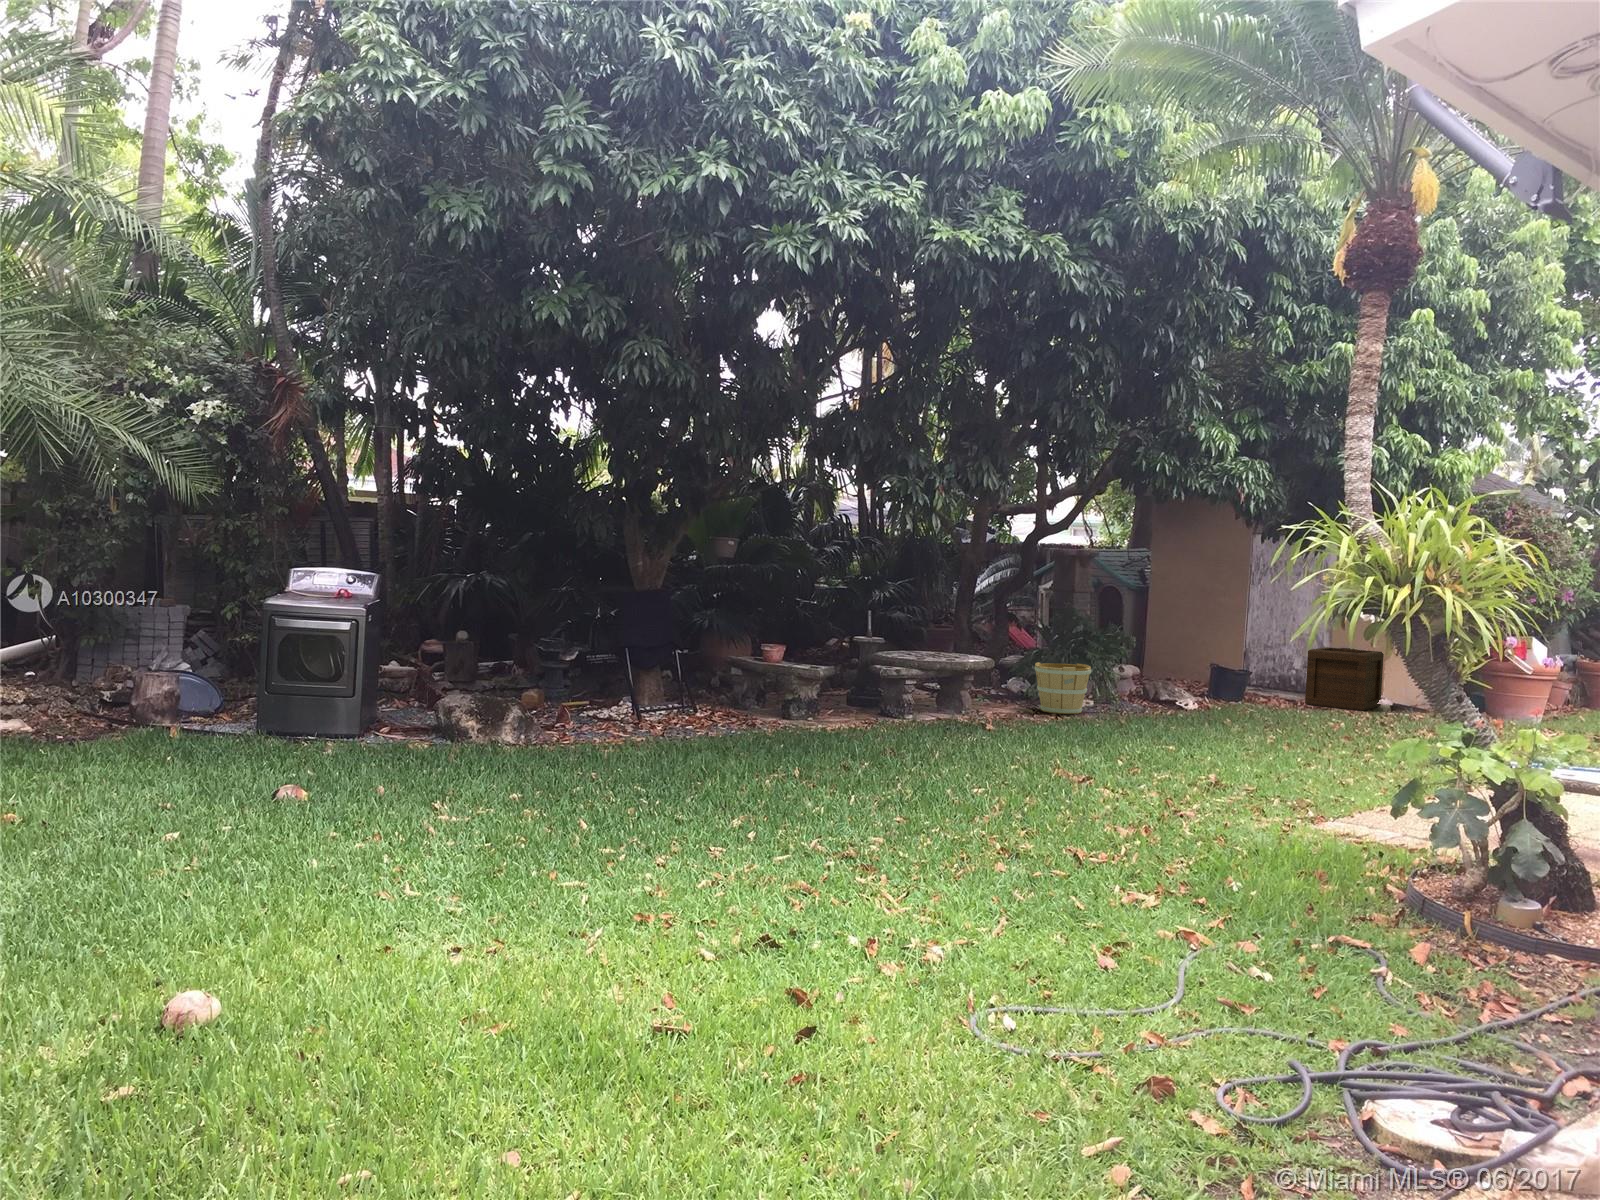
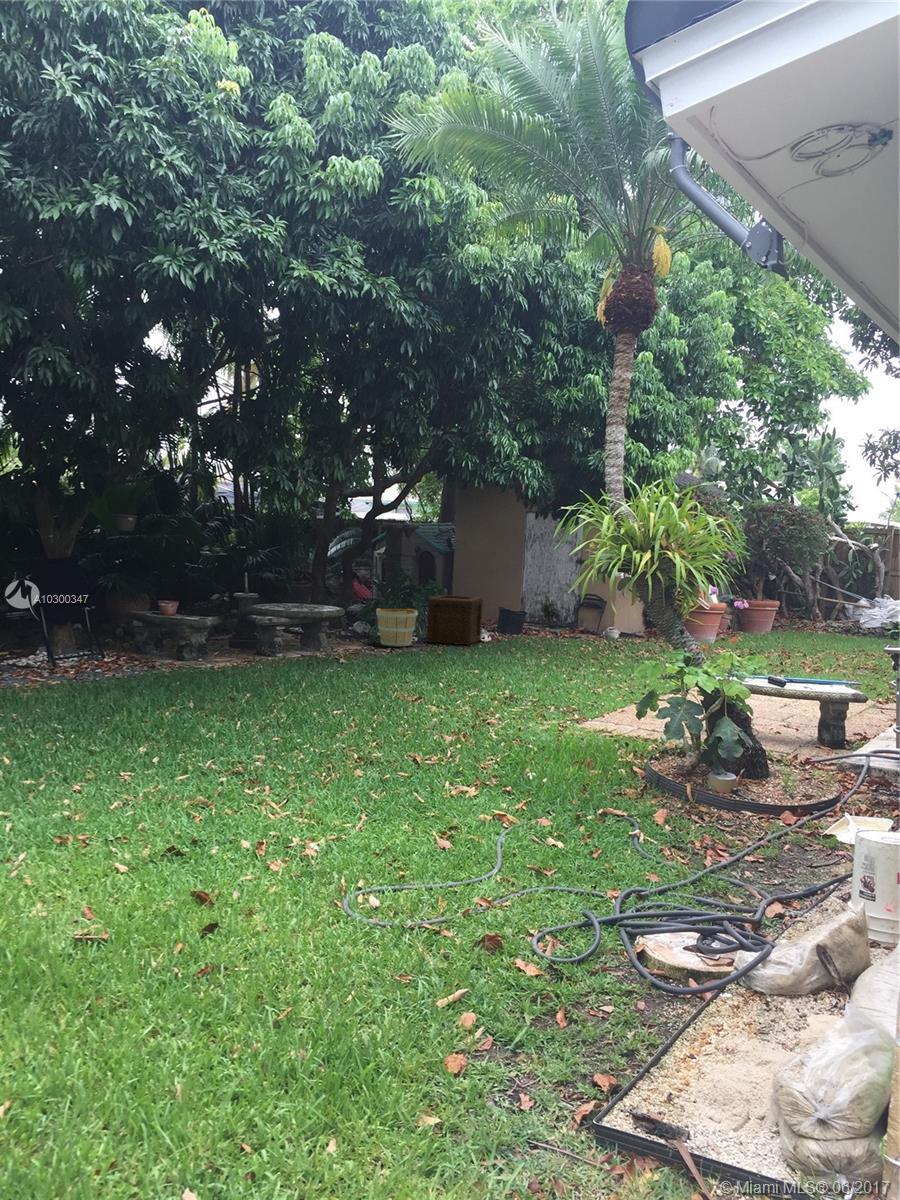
potted tree: none [1267,644,1302,698] -> present [539,596,559,629]
wooden crate: present [1305,647,1384,711] -> present [427,595,483,645]

